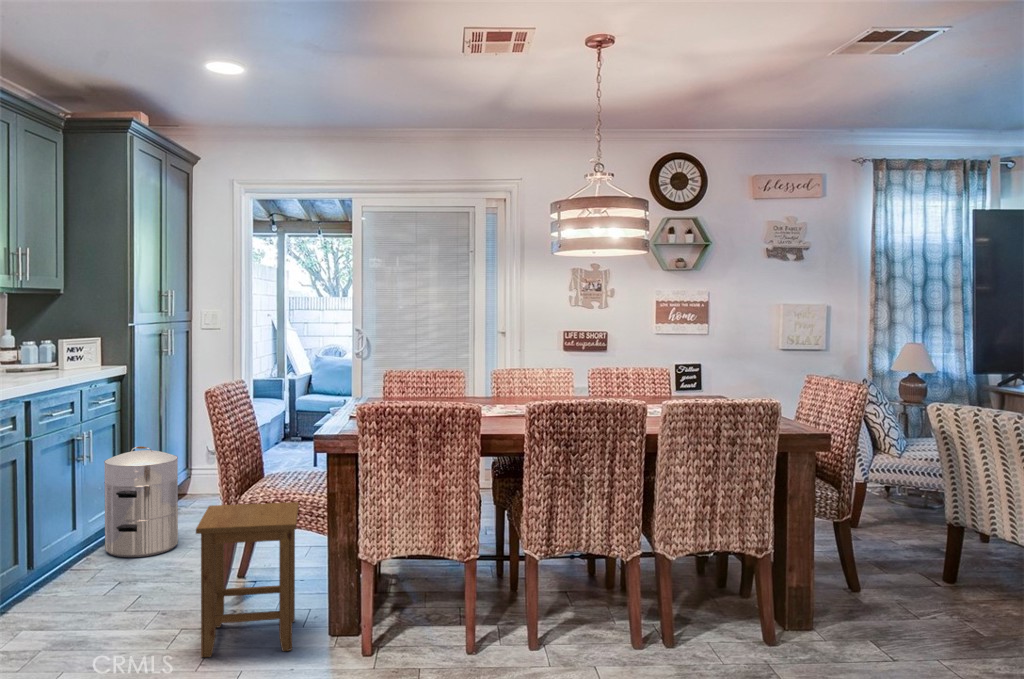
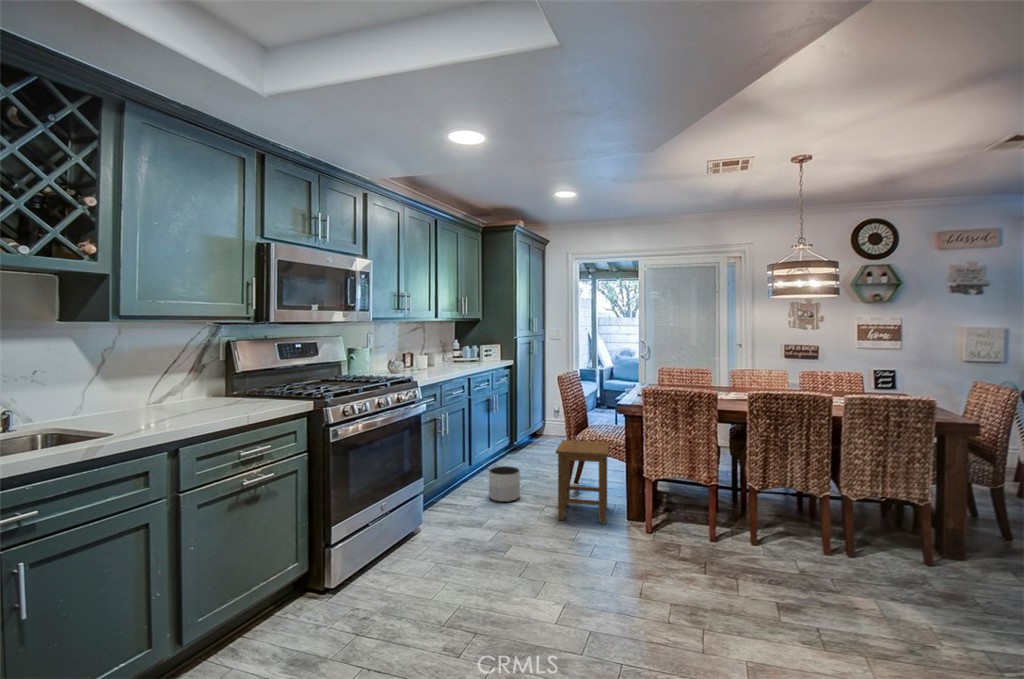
waste bin: present [104,446,178,557] -> none [511,407,546,465]
planter: none [54,566,122,639] -> present [489,466,520,502]

